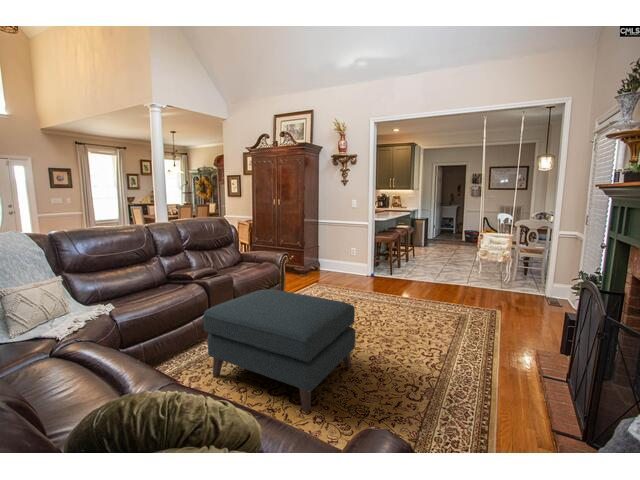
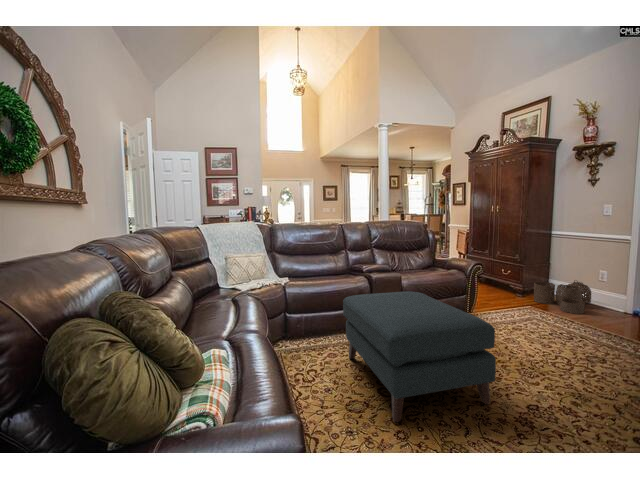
woven basket: none [312,258,346,283] -> present [534,281,591,314]

